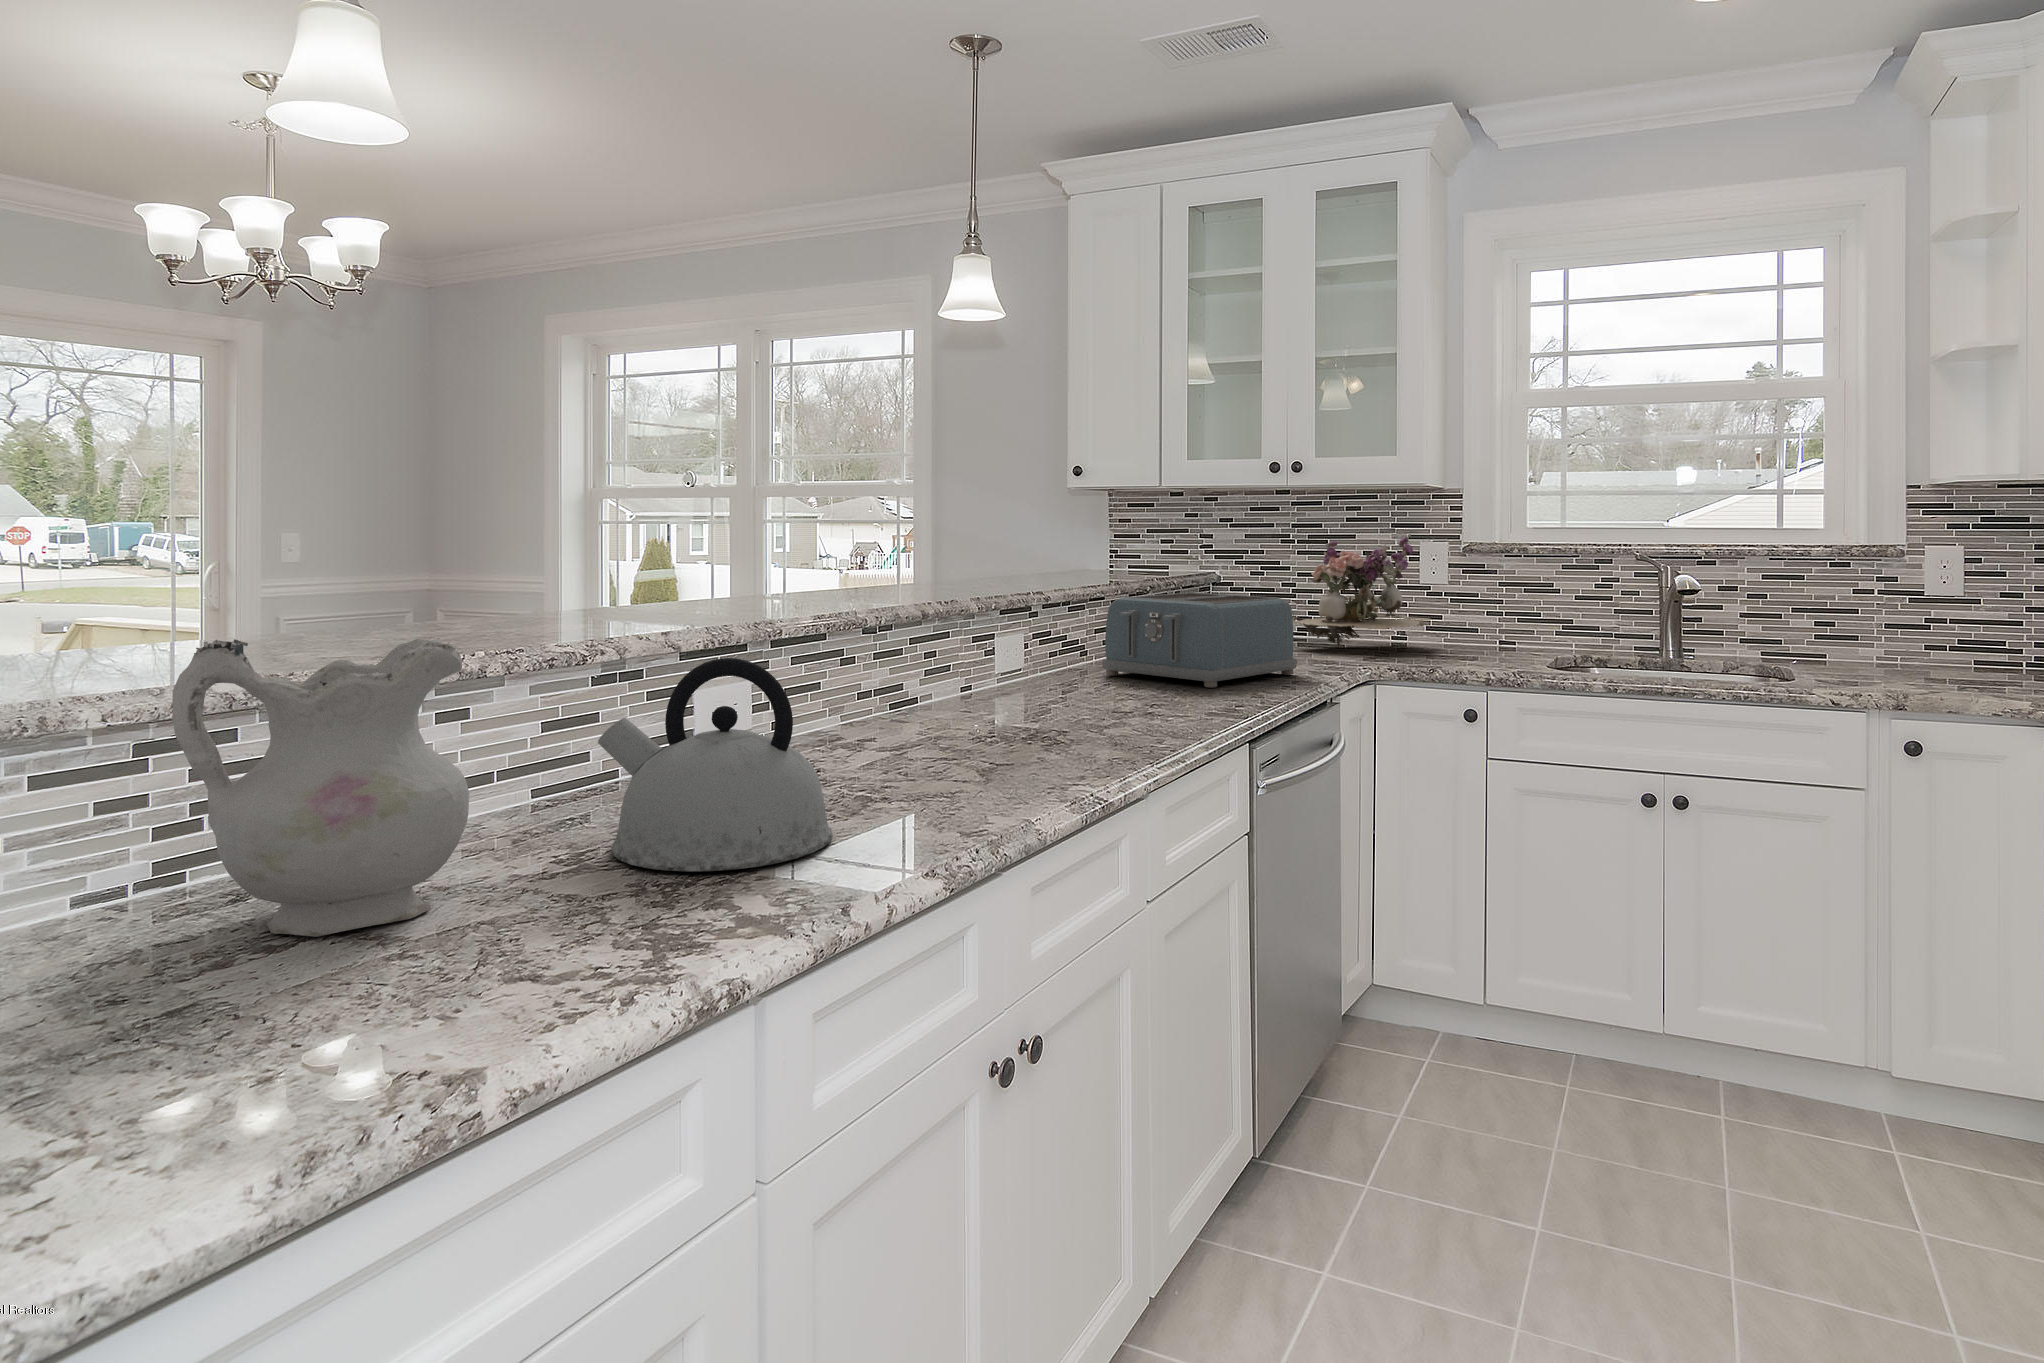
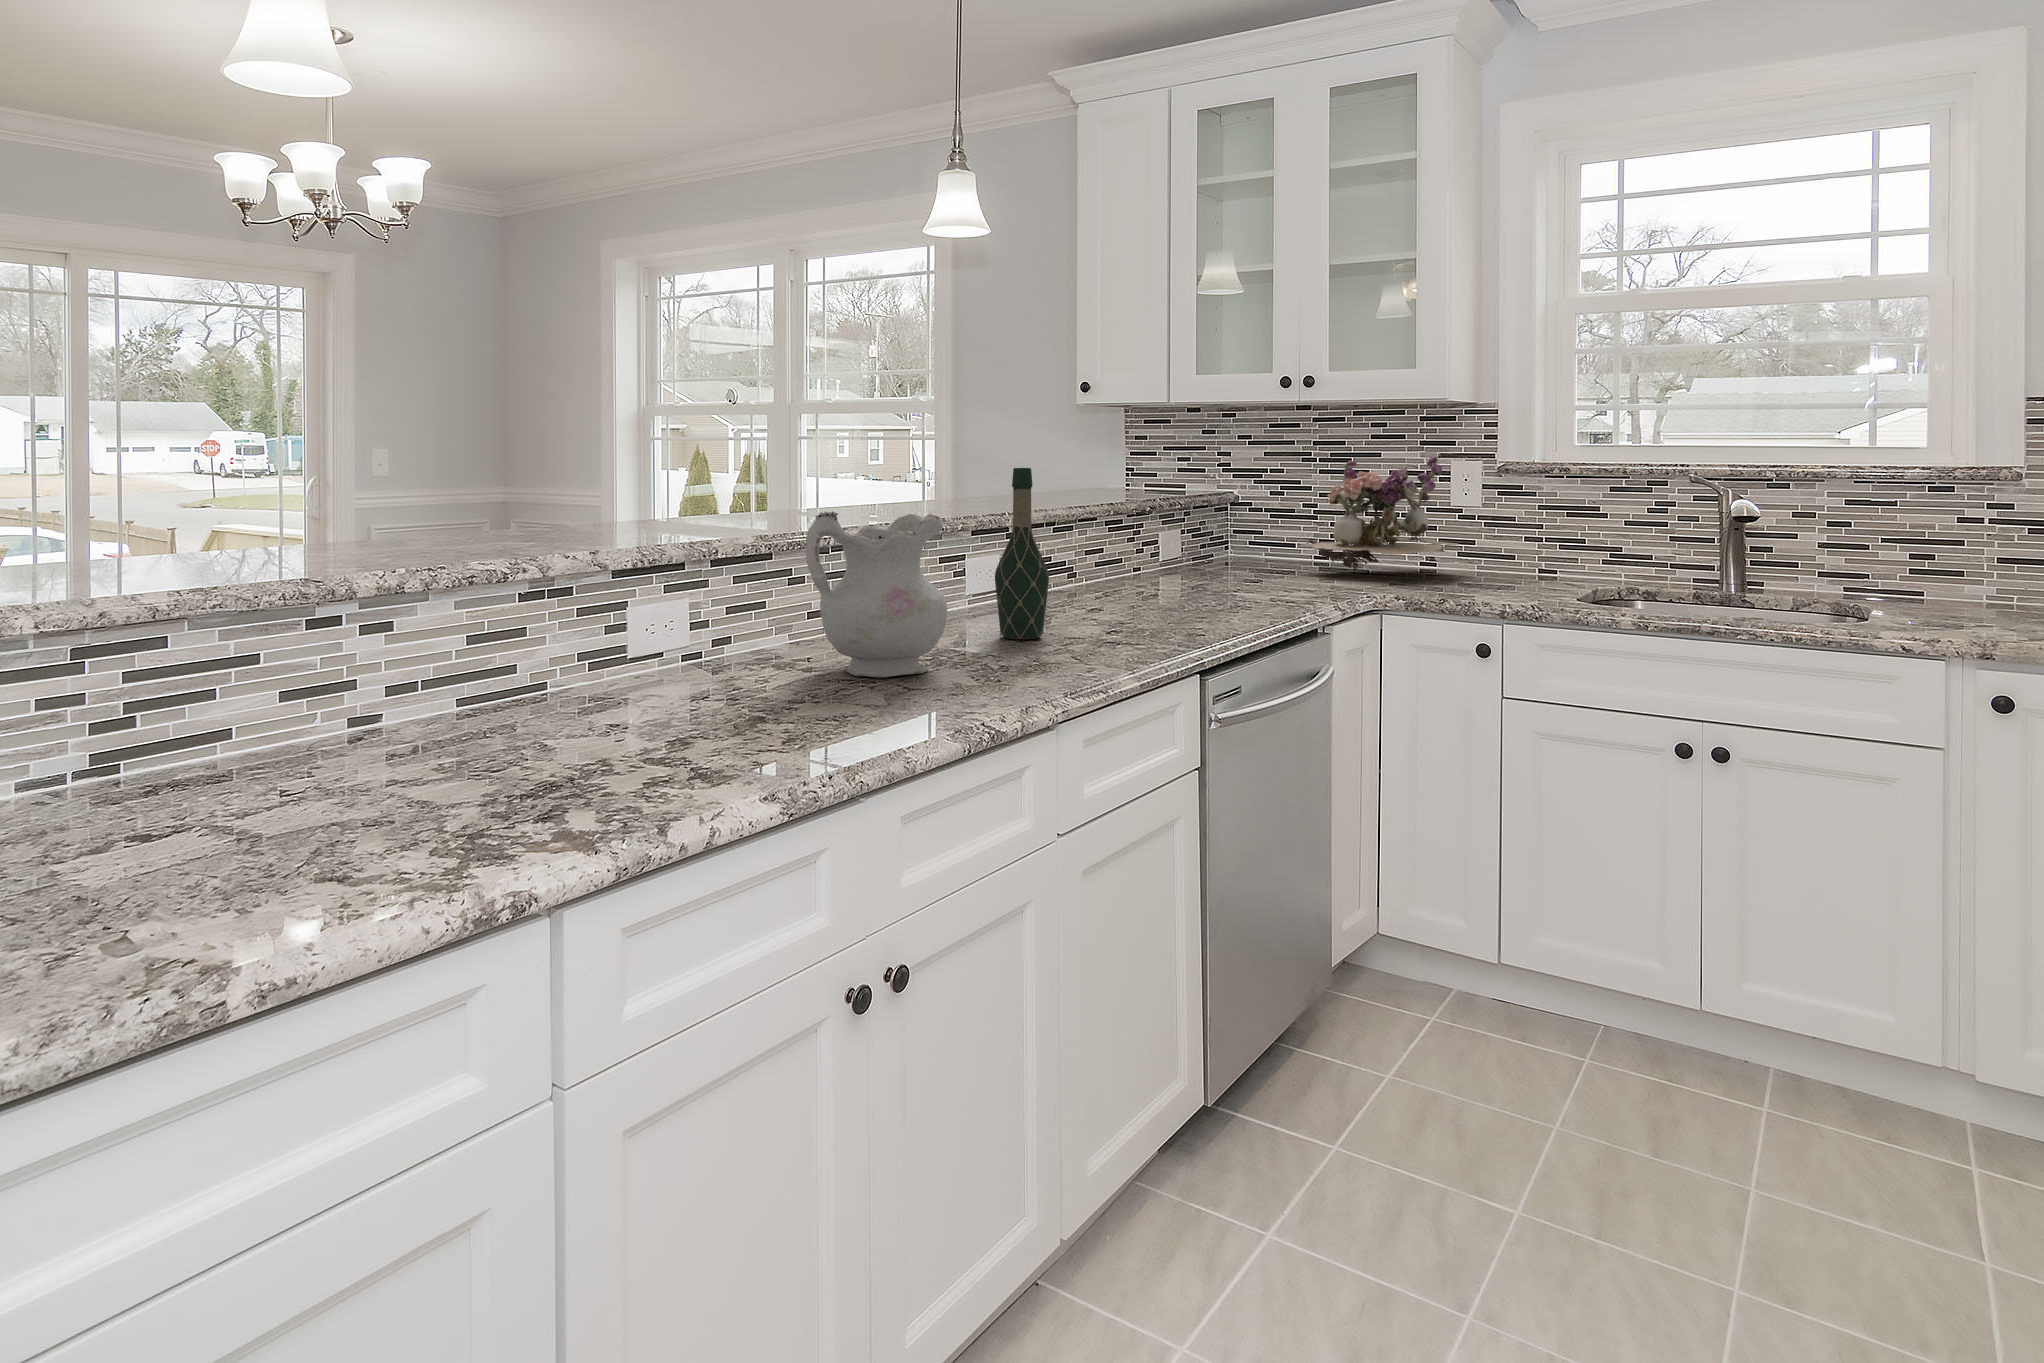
wine bottle: none [1042,545,1096,716] -> present [995,468,1049,639]
toaster: present [1102,593,1297,688] -> none [1085,514,1289,613]
ceramic pitcher: present [172,638,469,937] -> present [805,511,947,678]
kettle: present [598,658,833,871] -> none [488,581,706,783]

